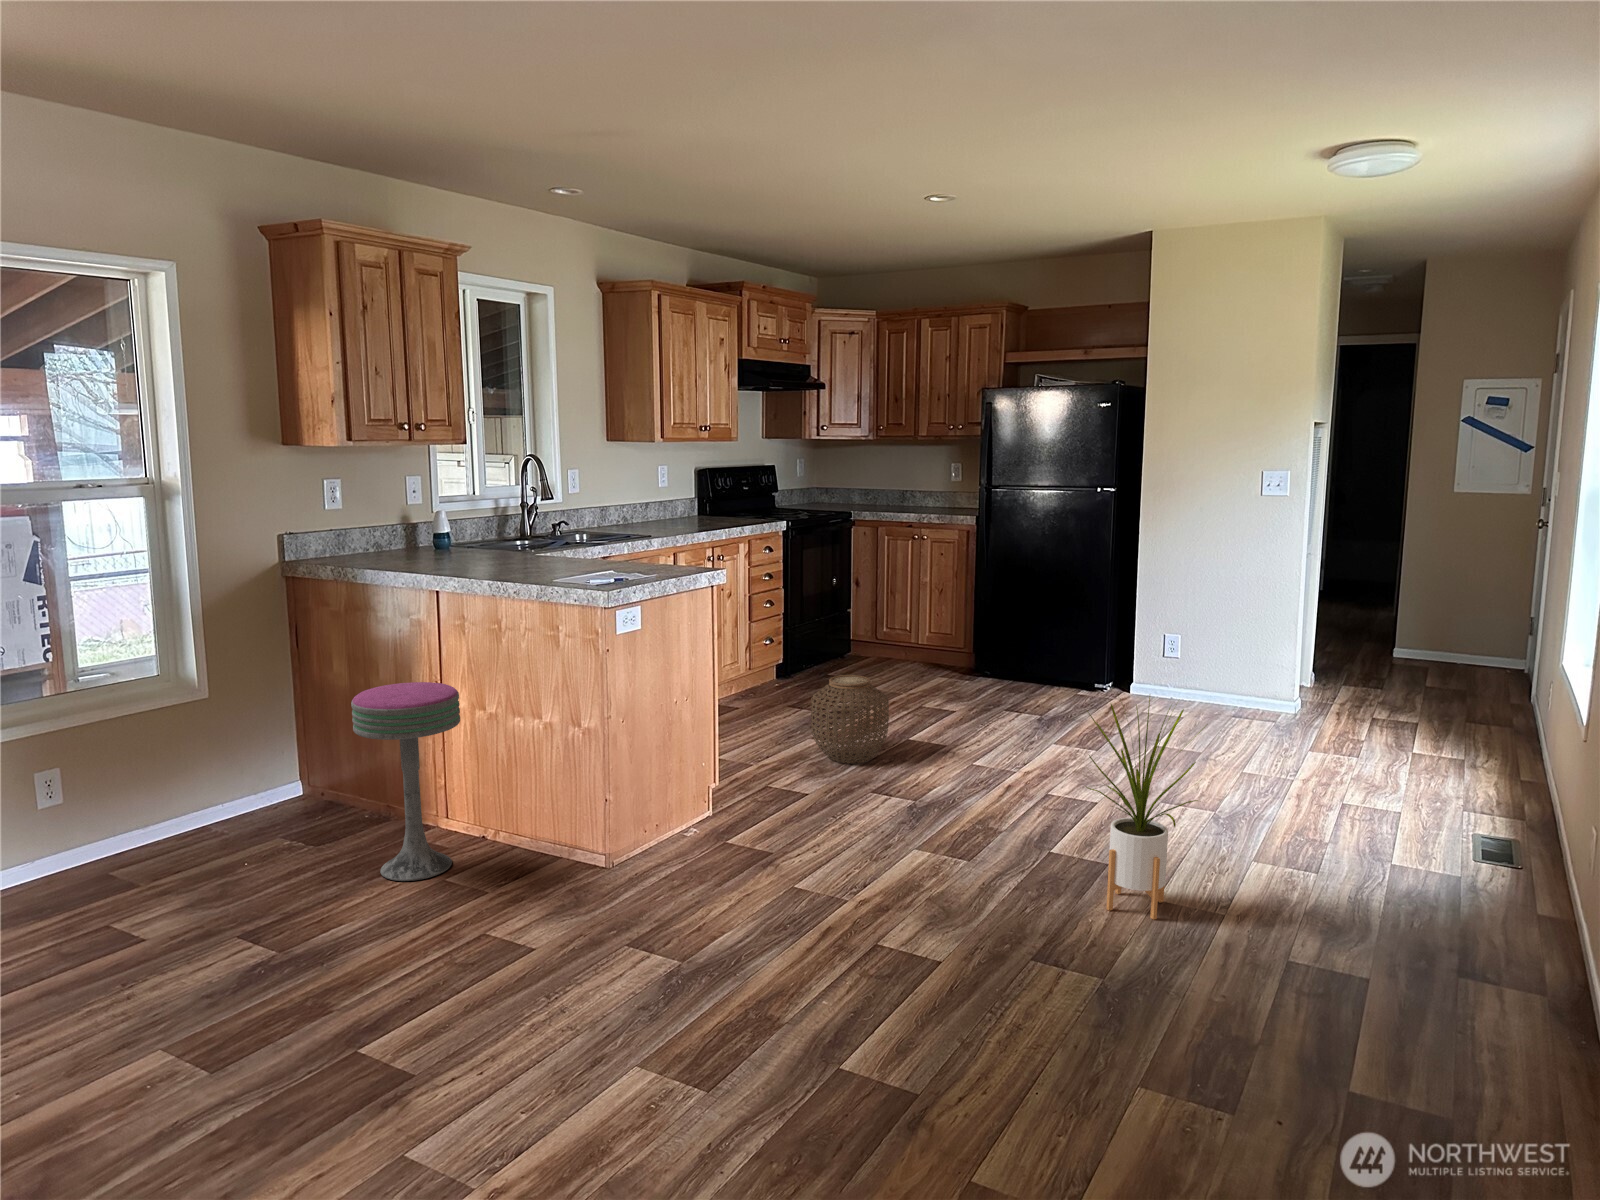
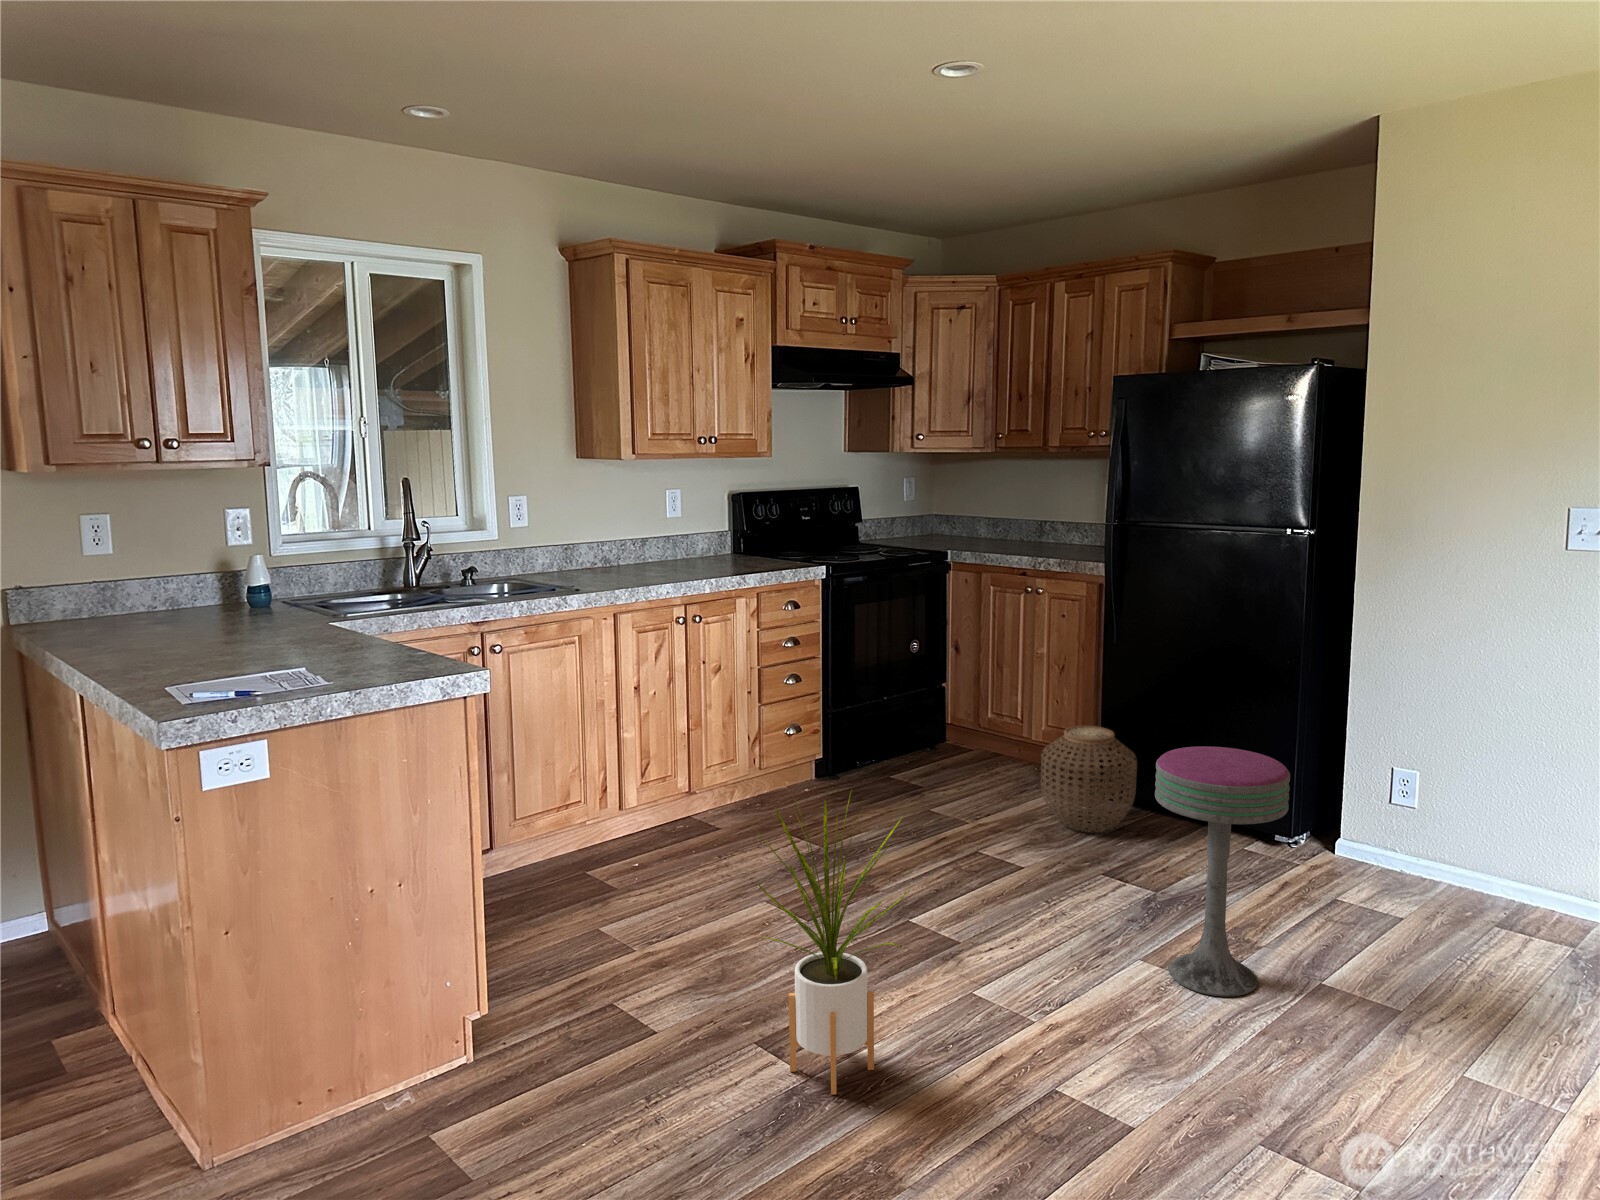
bar stool: present [351,682,460,881] -> present [1155,746,1290,997]
house plant: present [1085,698,1200,920] -> present [755,790,910,1095]

